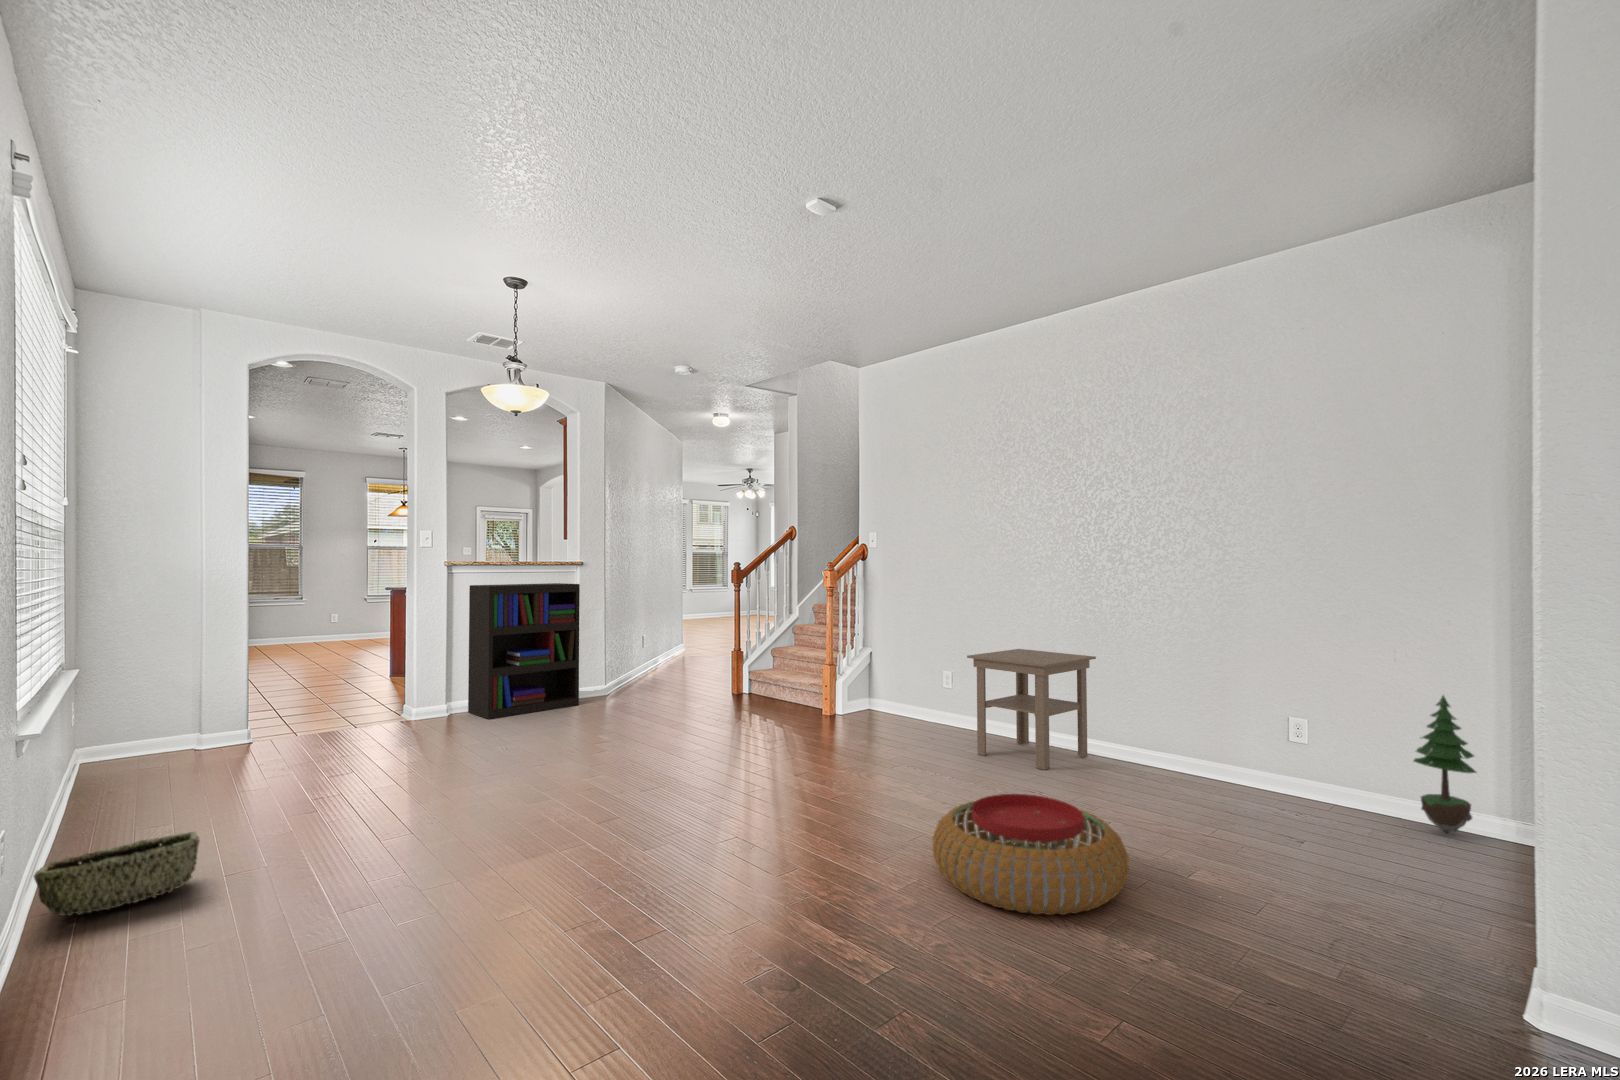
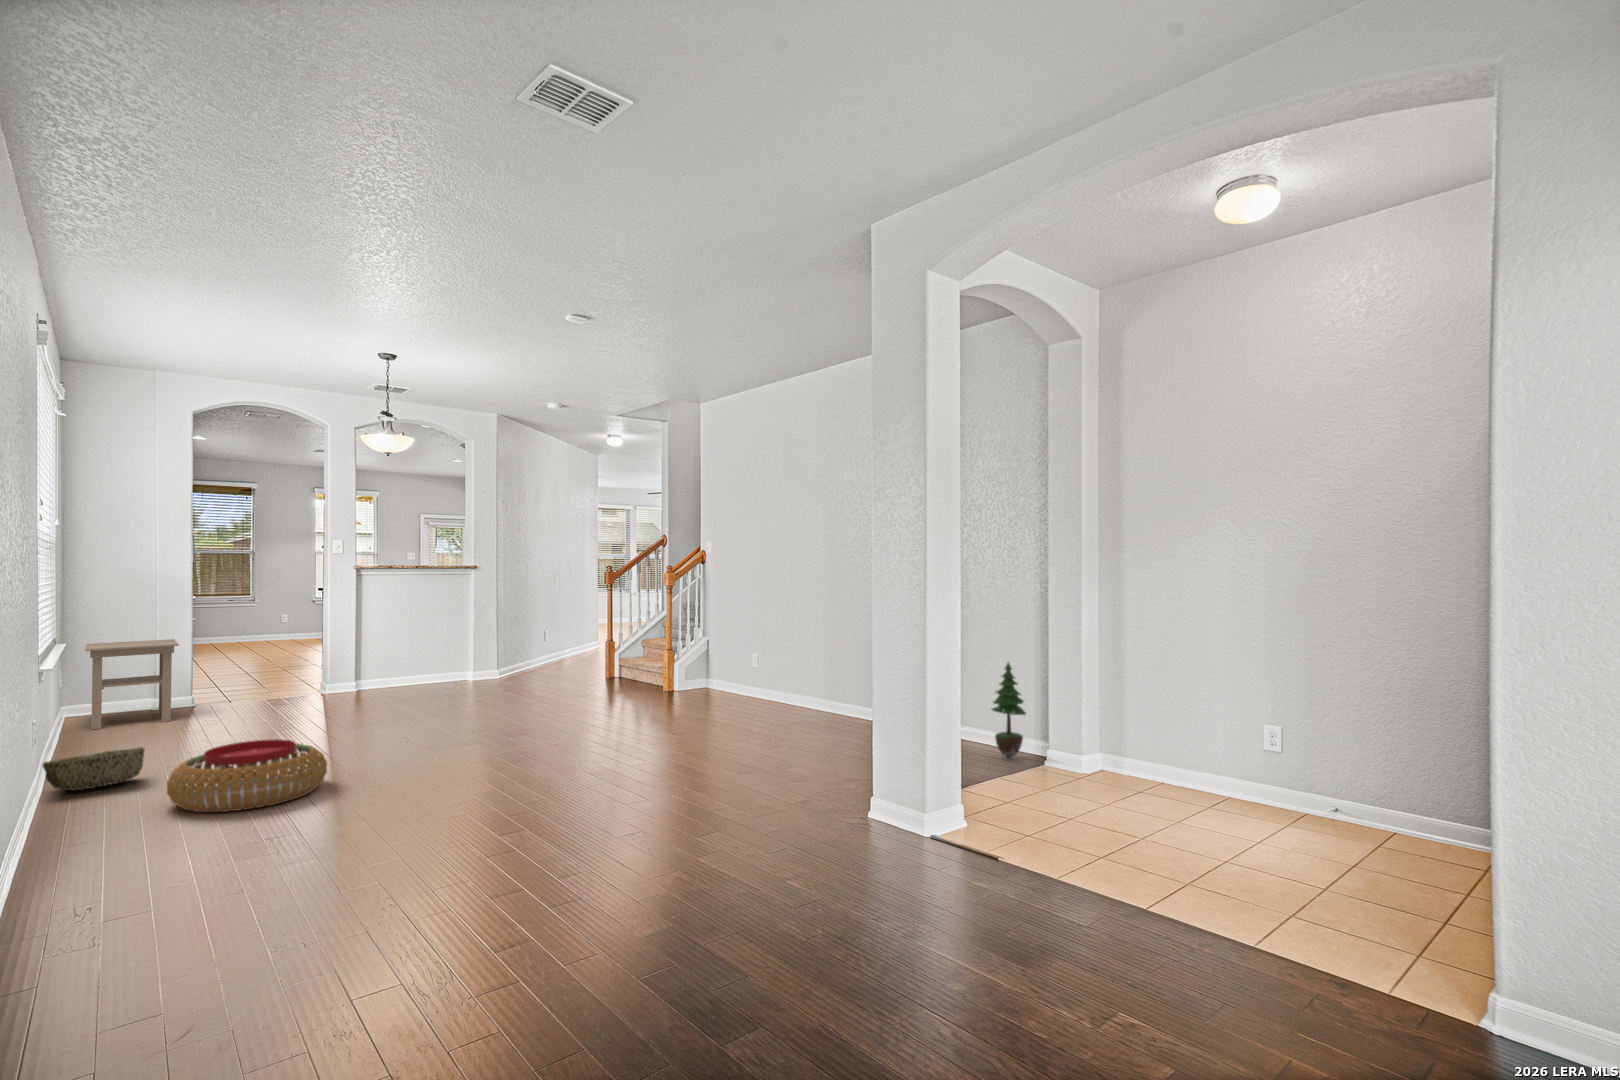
bookshelf: present [468,583,580,719] -> none [375,584,470,695]
side table: present [967,649,1096,770] -> present [85,639,179,729]
pouf: present [932,794,1129,915] -> present [167,739,327,812]

